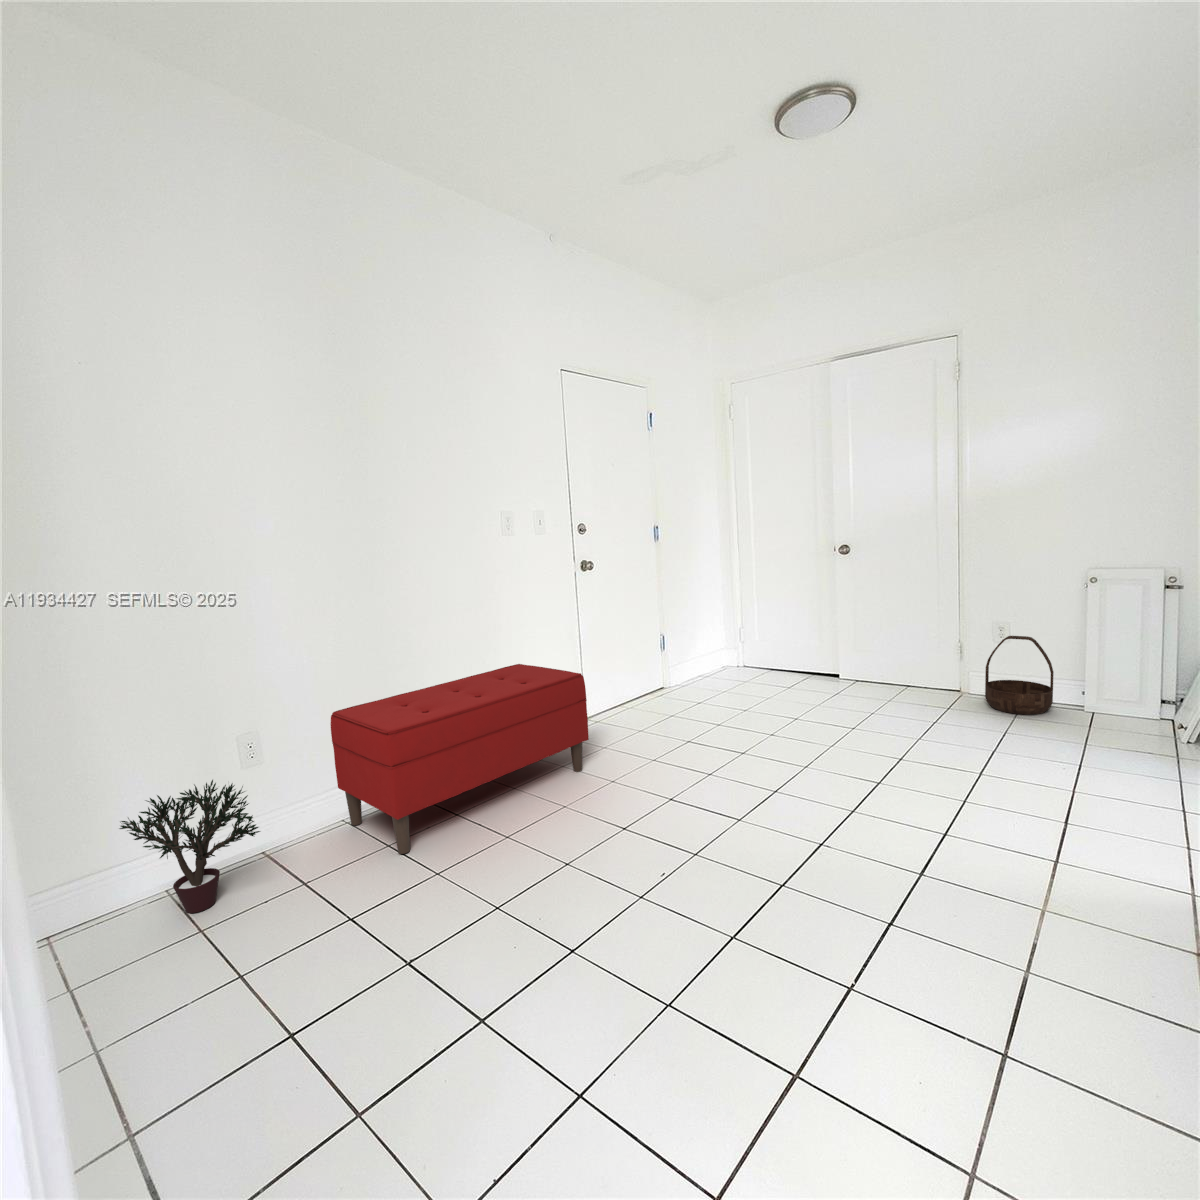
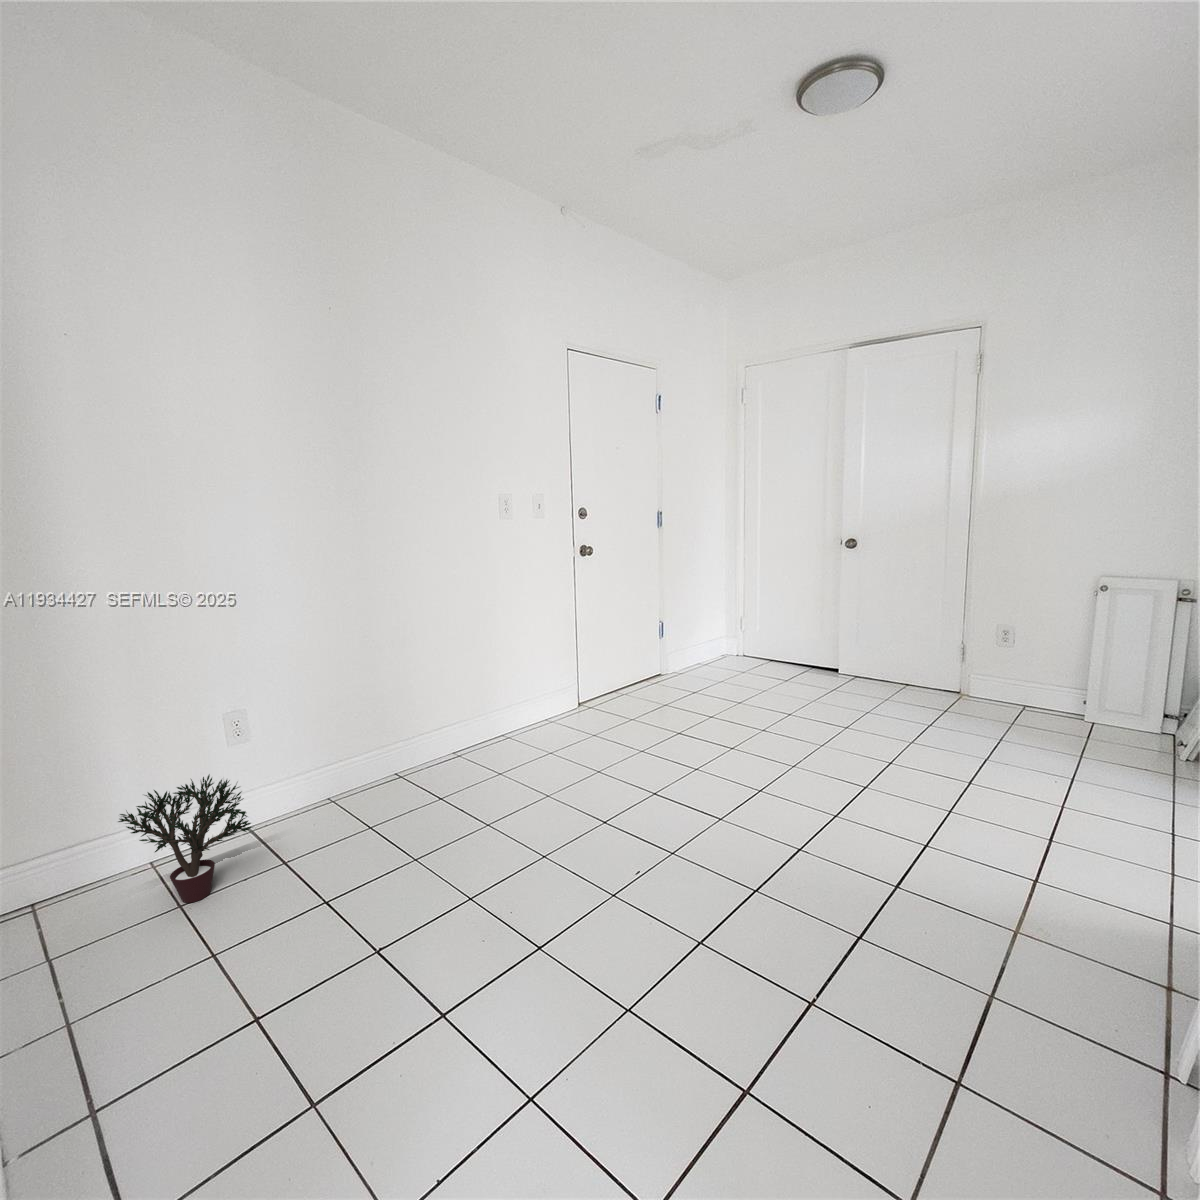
basket: present [985,636,1054,715] -> none [985,643,1056,724]
bench: present [330,664,589,854] -> none [326,661,582,850]

